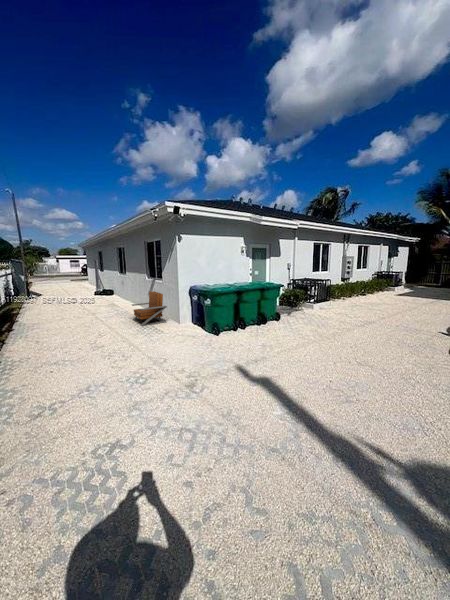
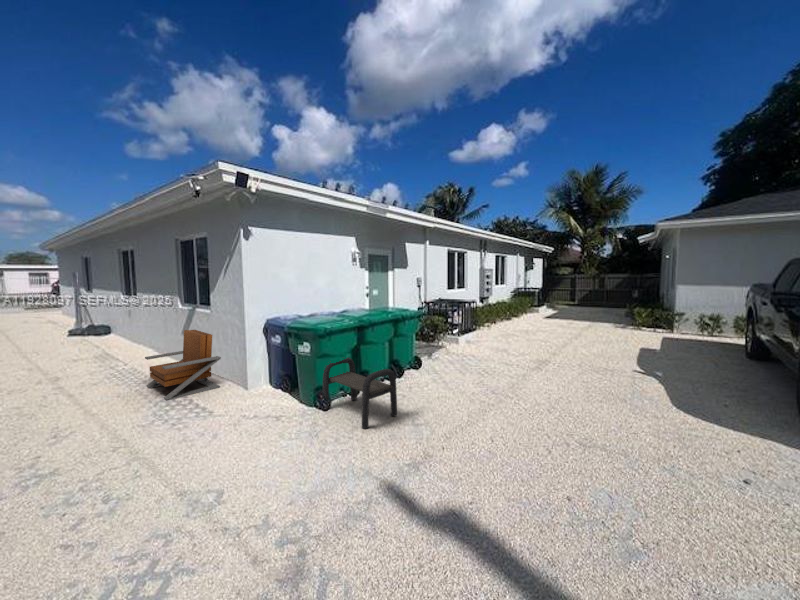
bench: none [216,308,256,345] -> present [322,358,397,429]

